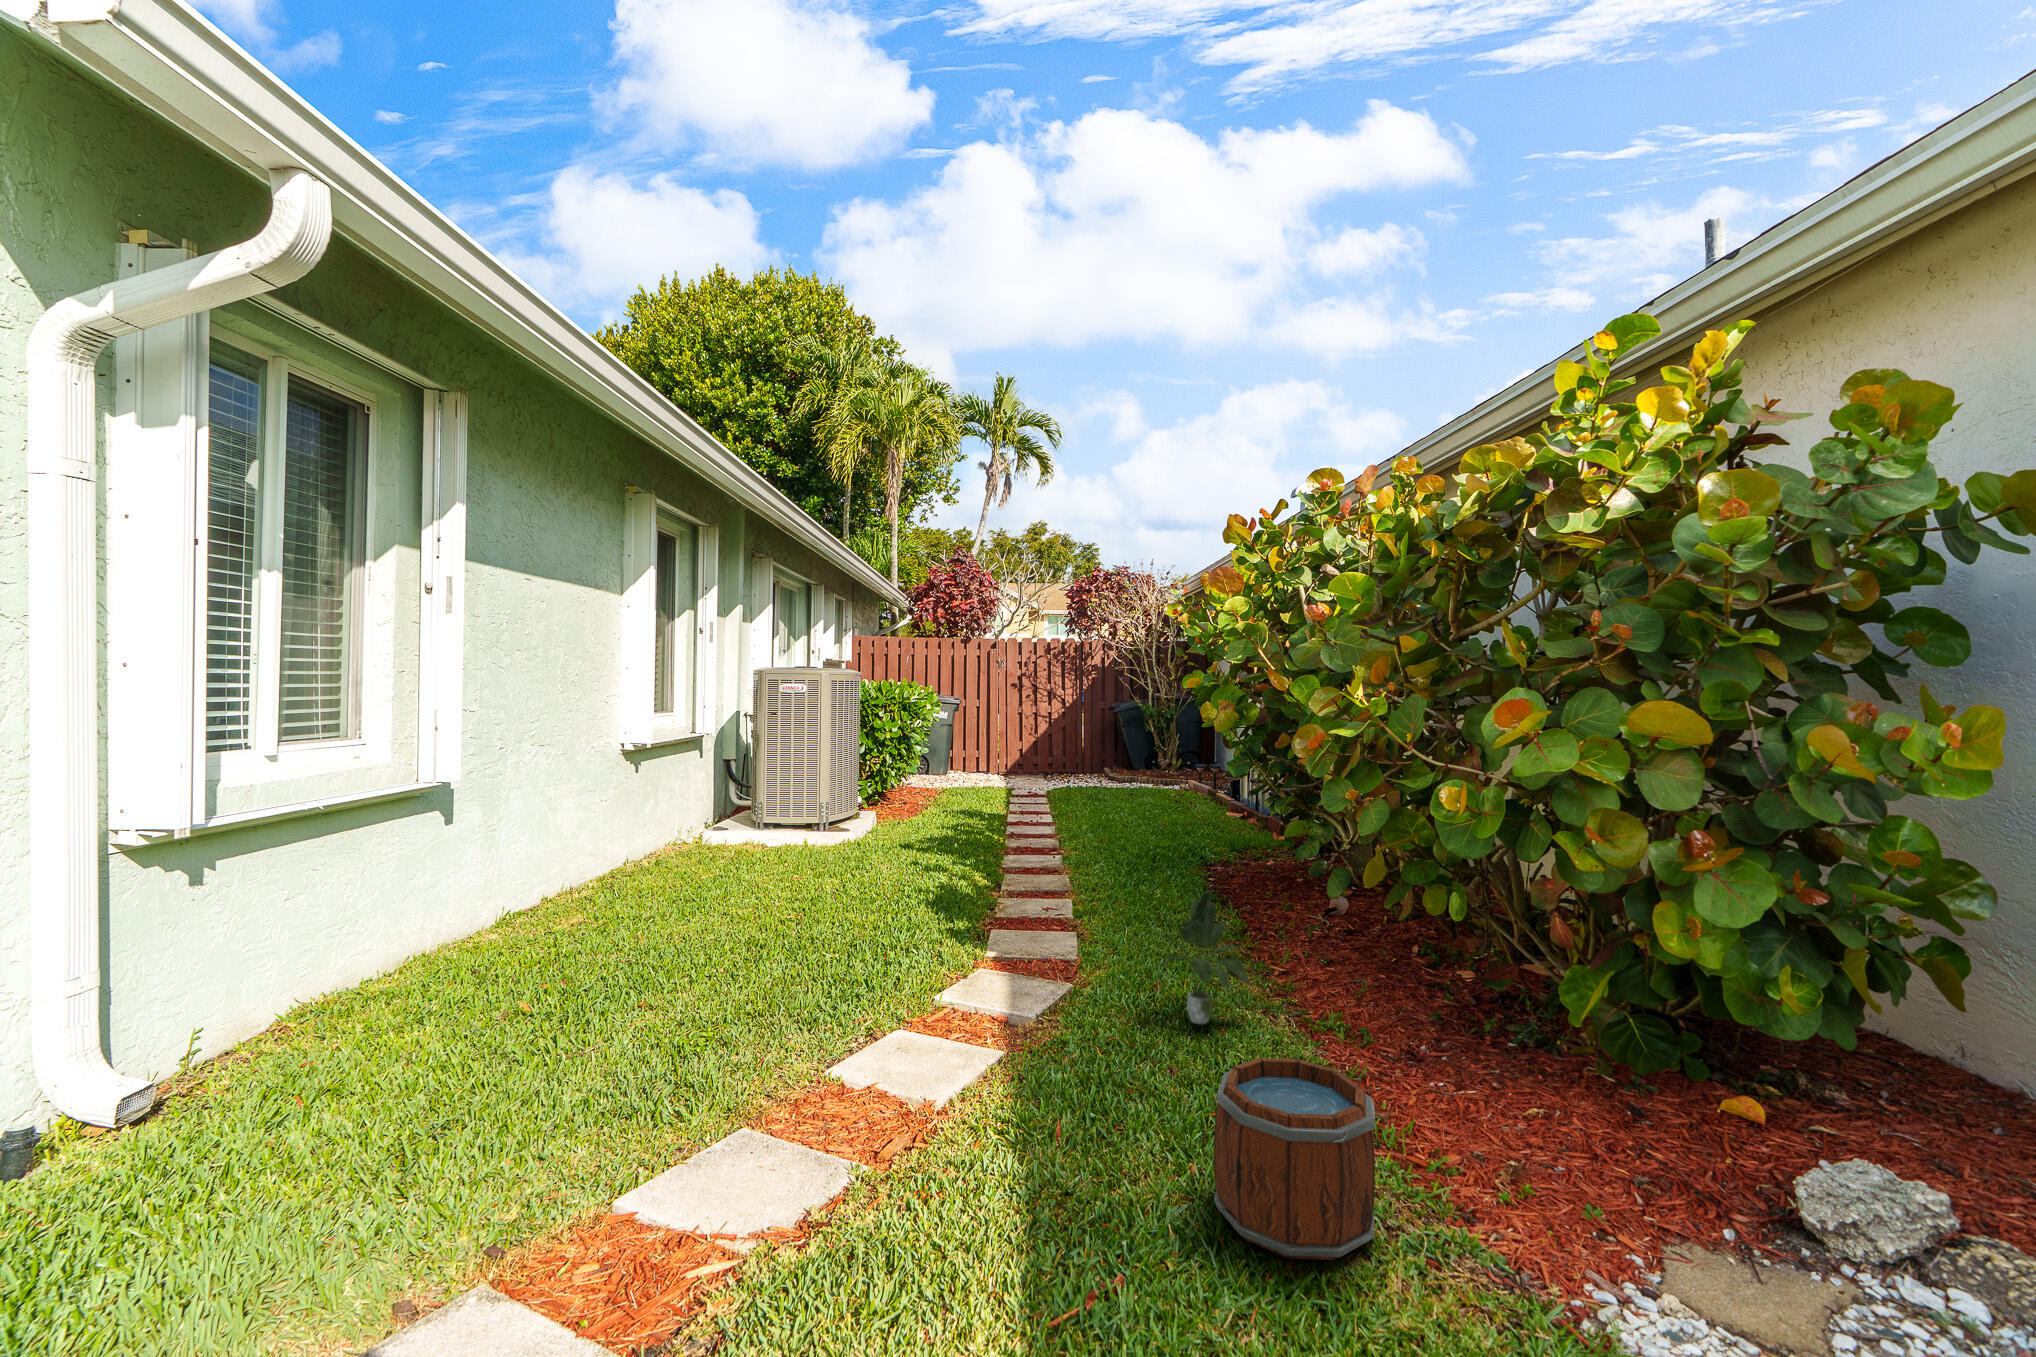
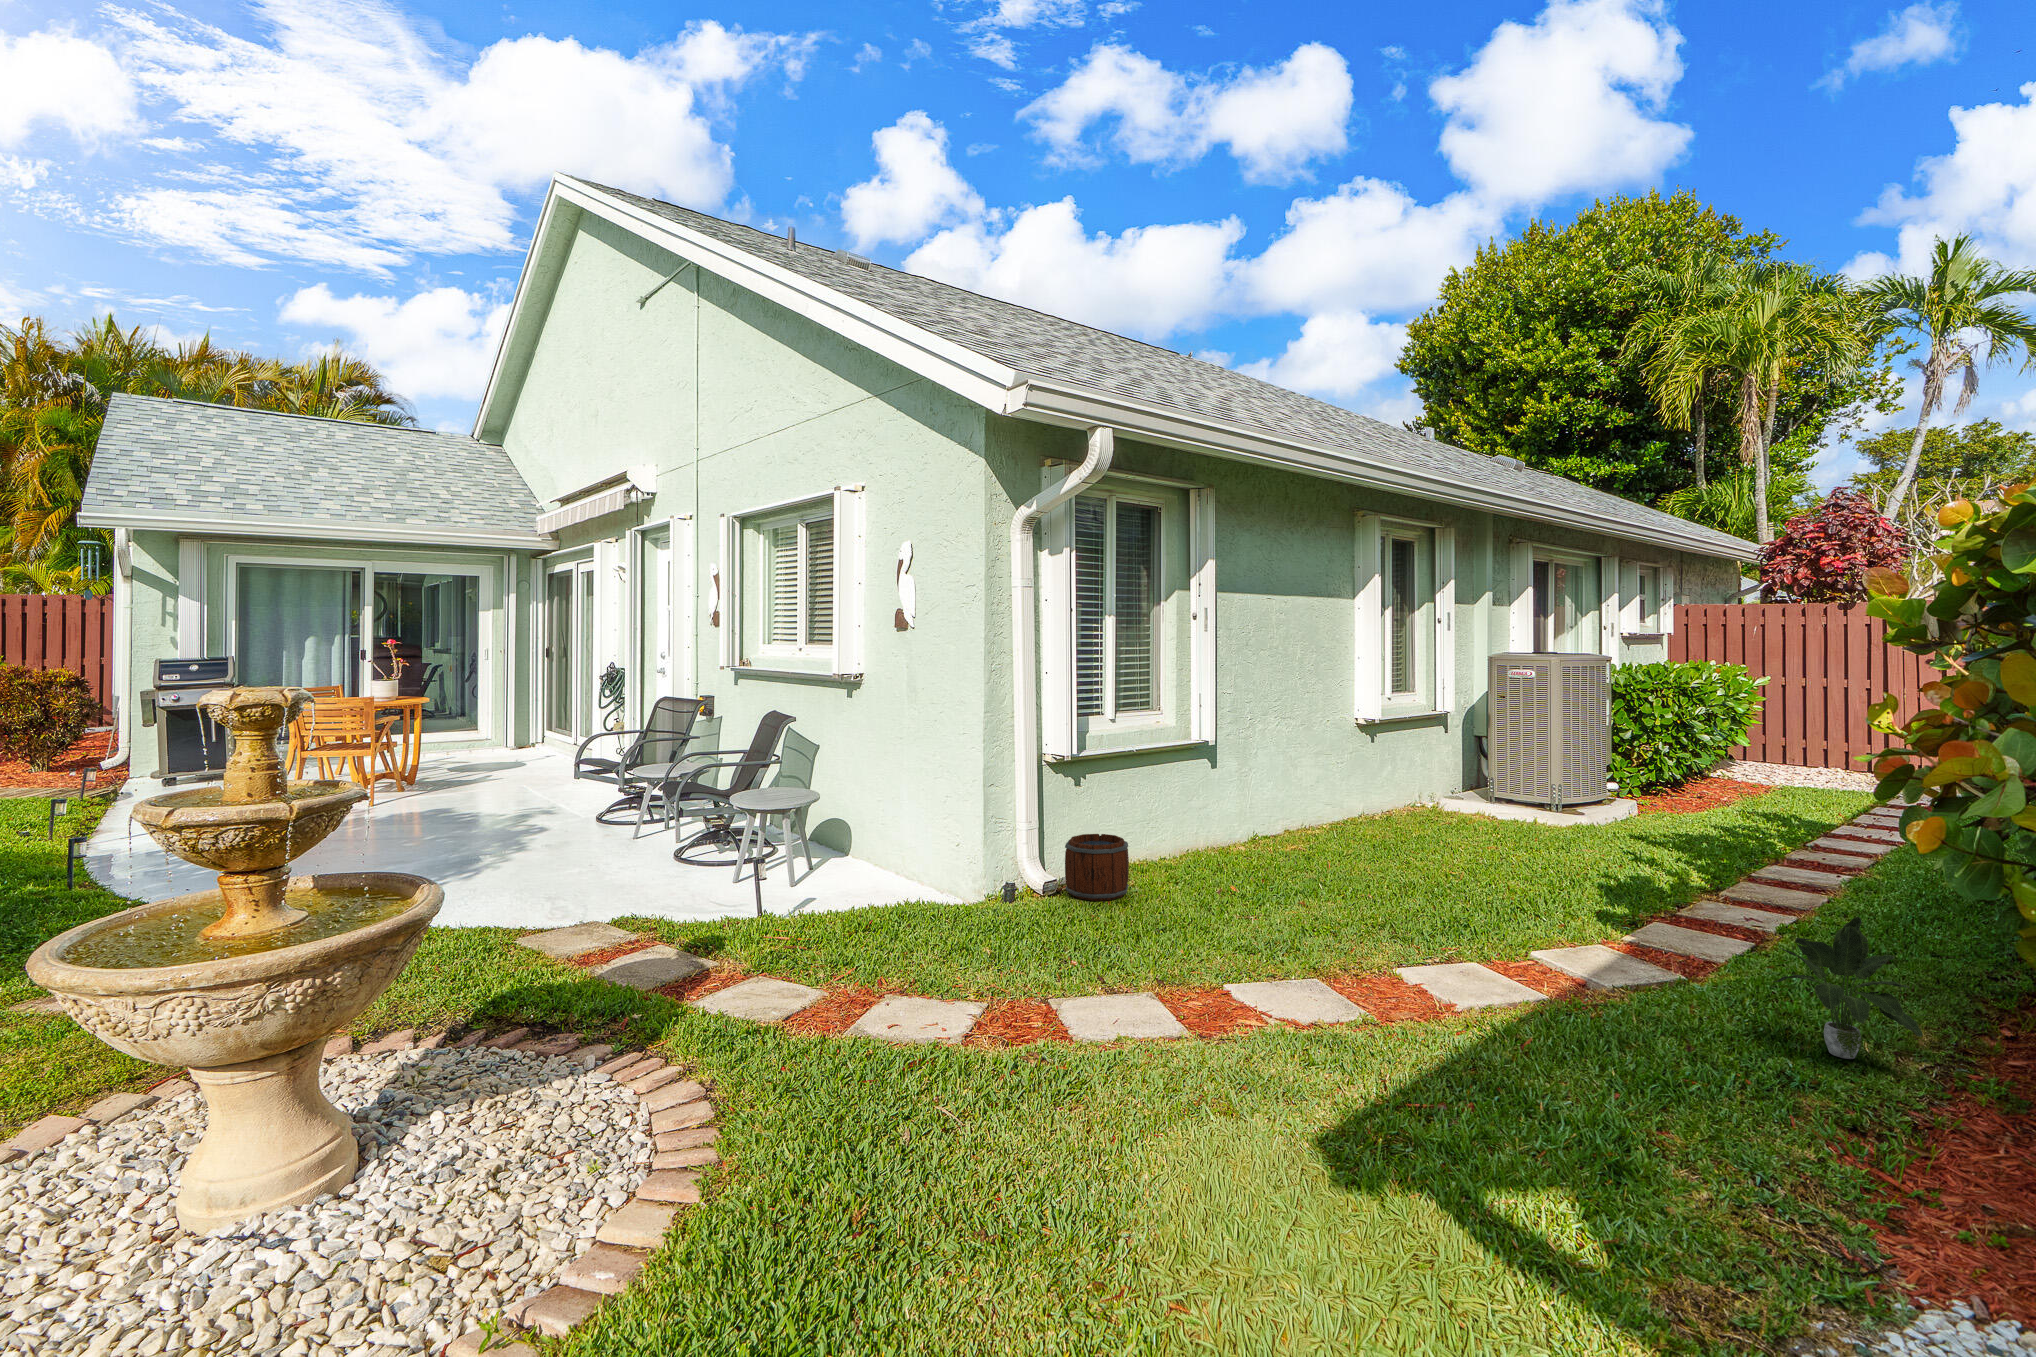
bucket: present [1214,1058,1375,1260] -> present [1065,834,1129,901]

